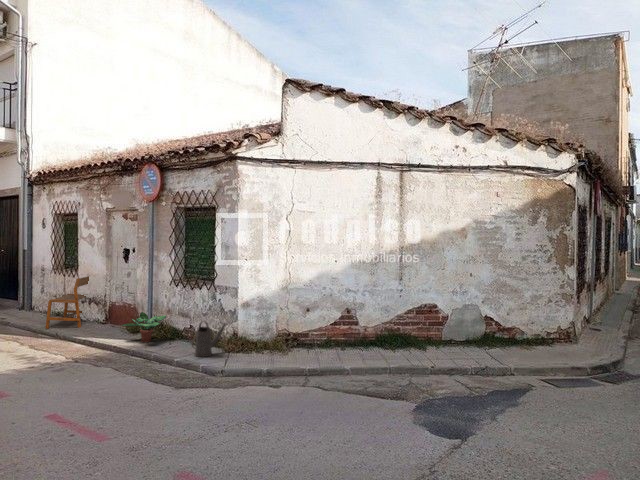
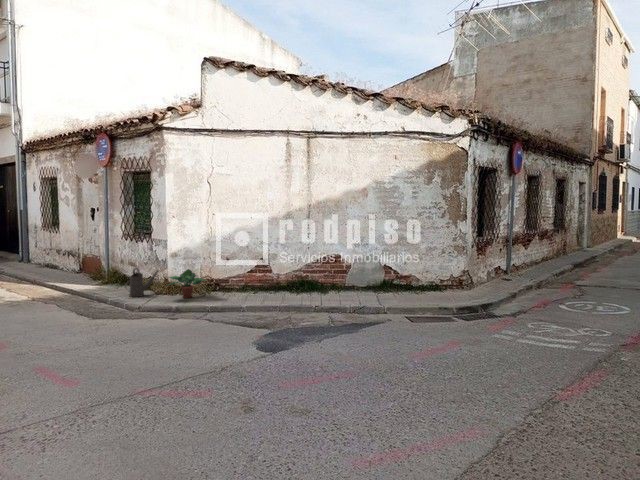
bench: present [46,276,89,329] -> none [28,232,74,276]
potted plant: present [122,312,166,342] -> present [166,269,206,298]

